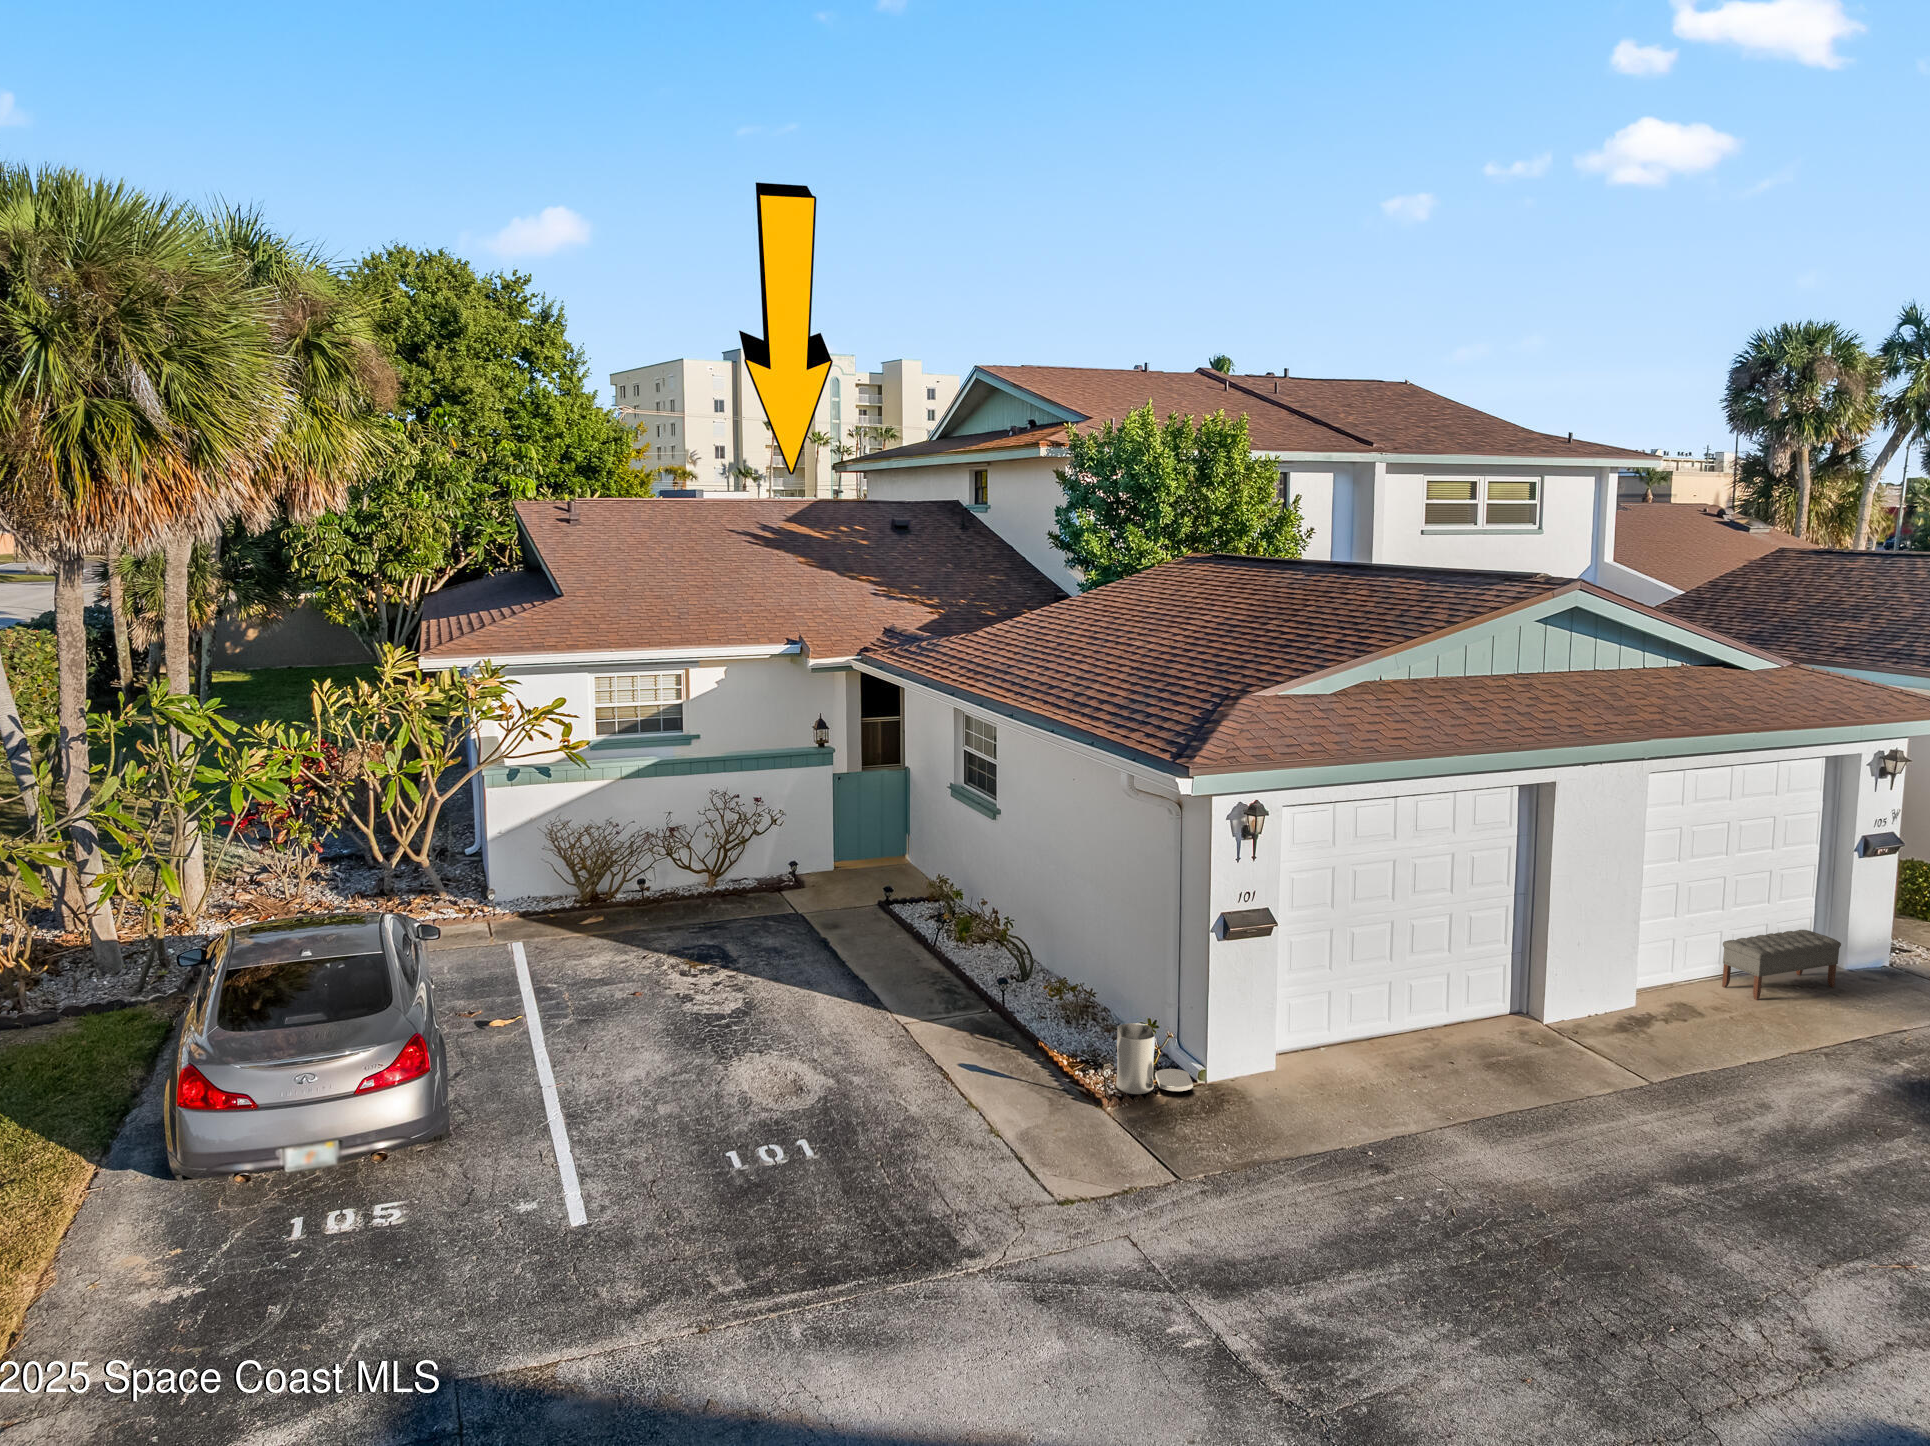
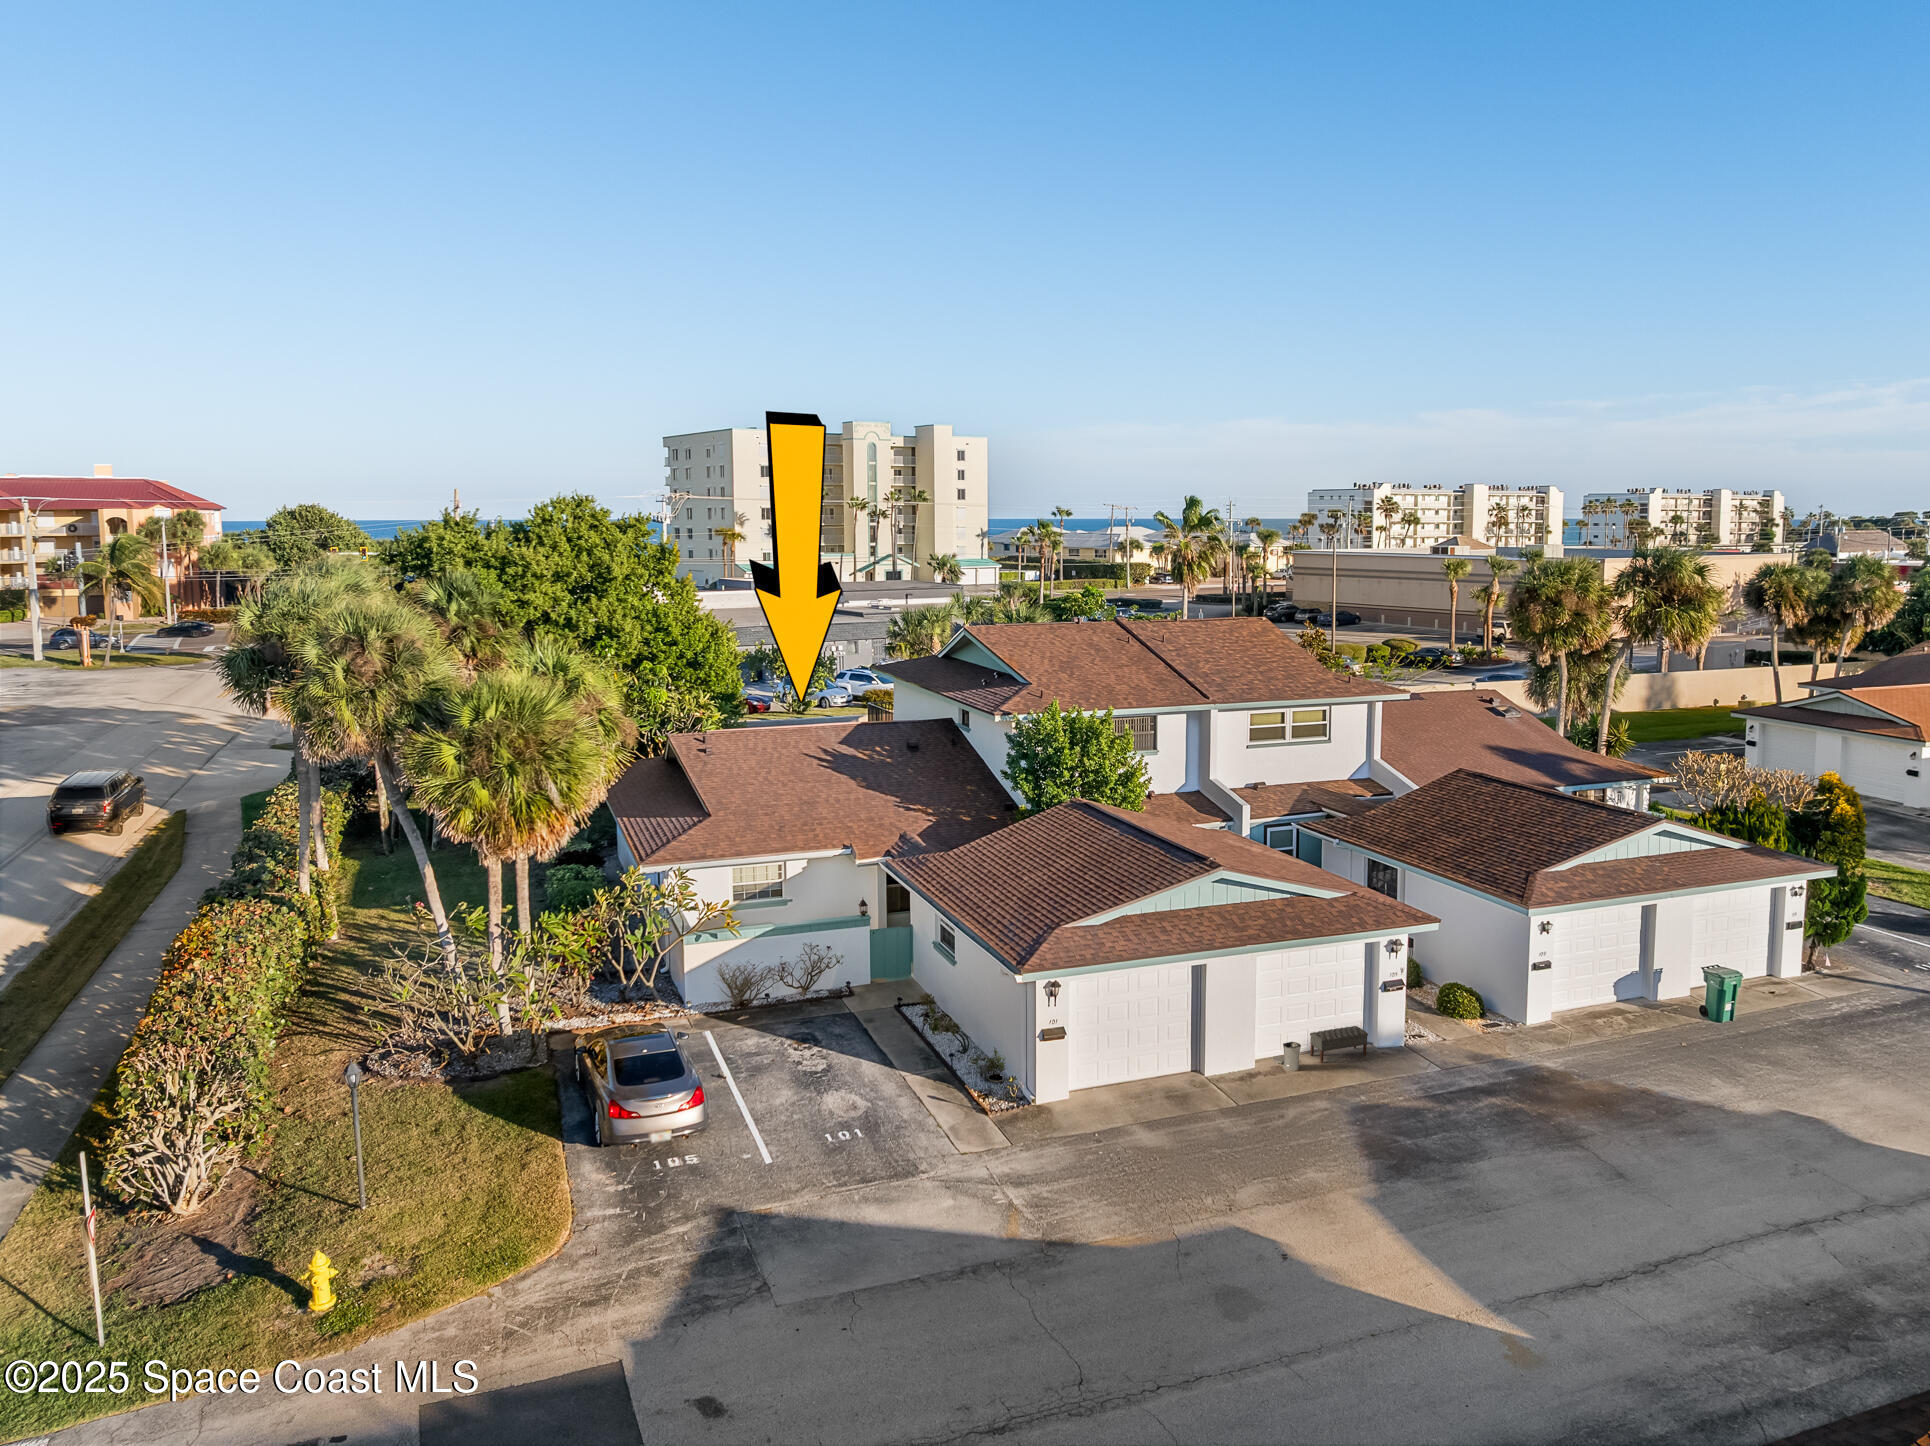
potted tree: none [1073,961,1121,1035] -> present [986,1048,1005,1082]
trash can: present [1116,1023,1193,1094] -> present [1273,1042,1301,1071]

